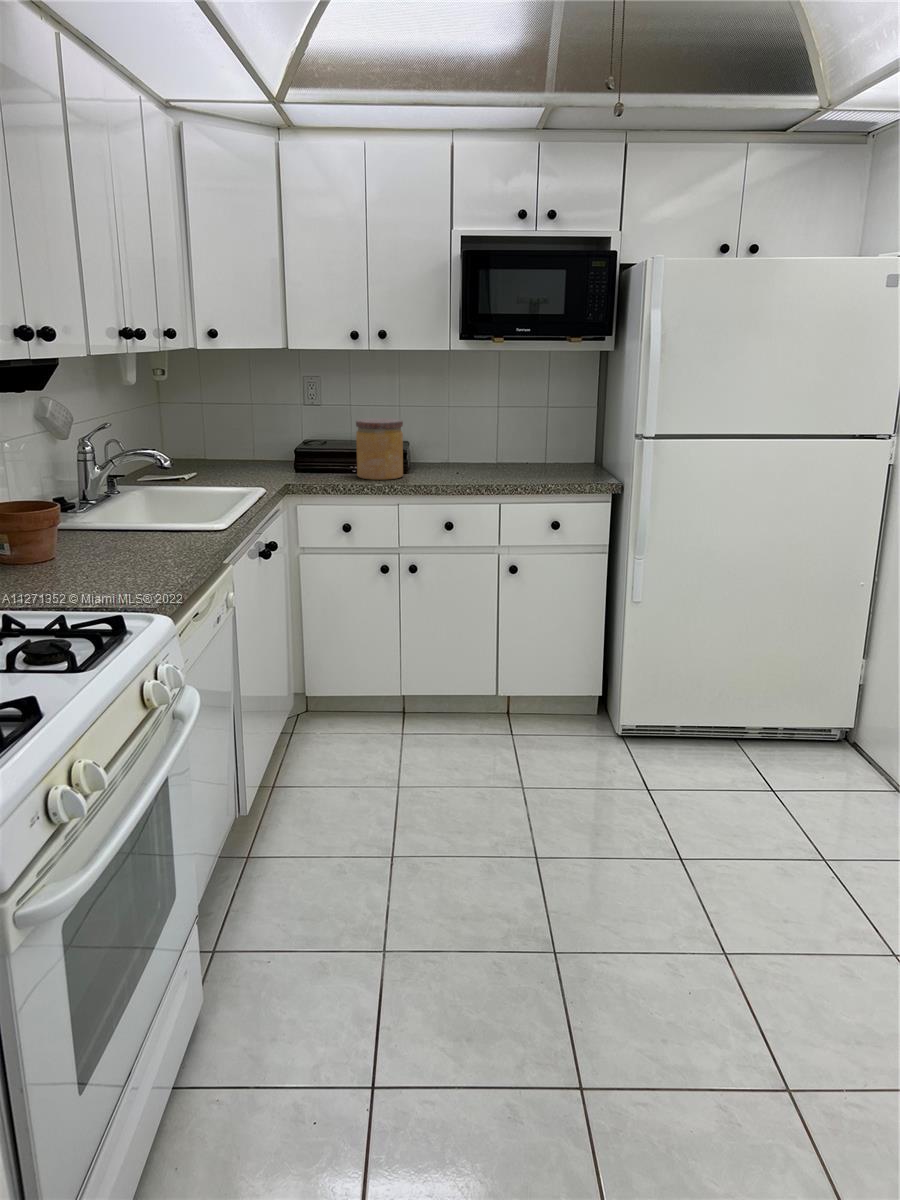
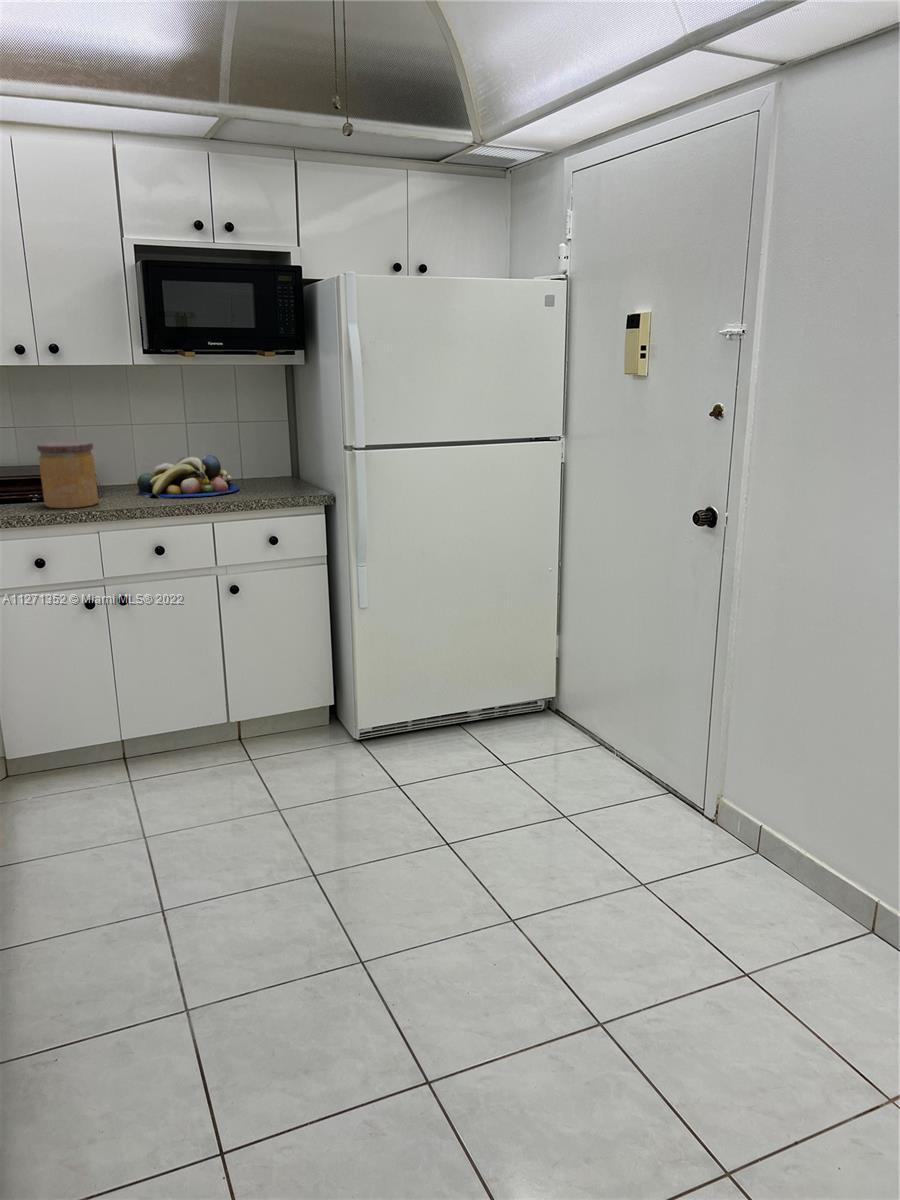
fruit bowl: none [441,438,536,477] -> present [137,455,239,498]

